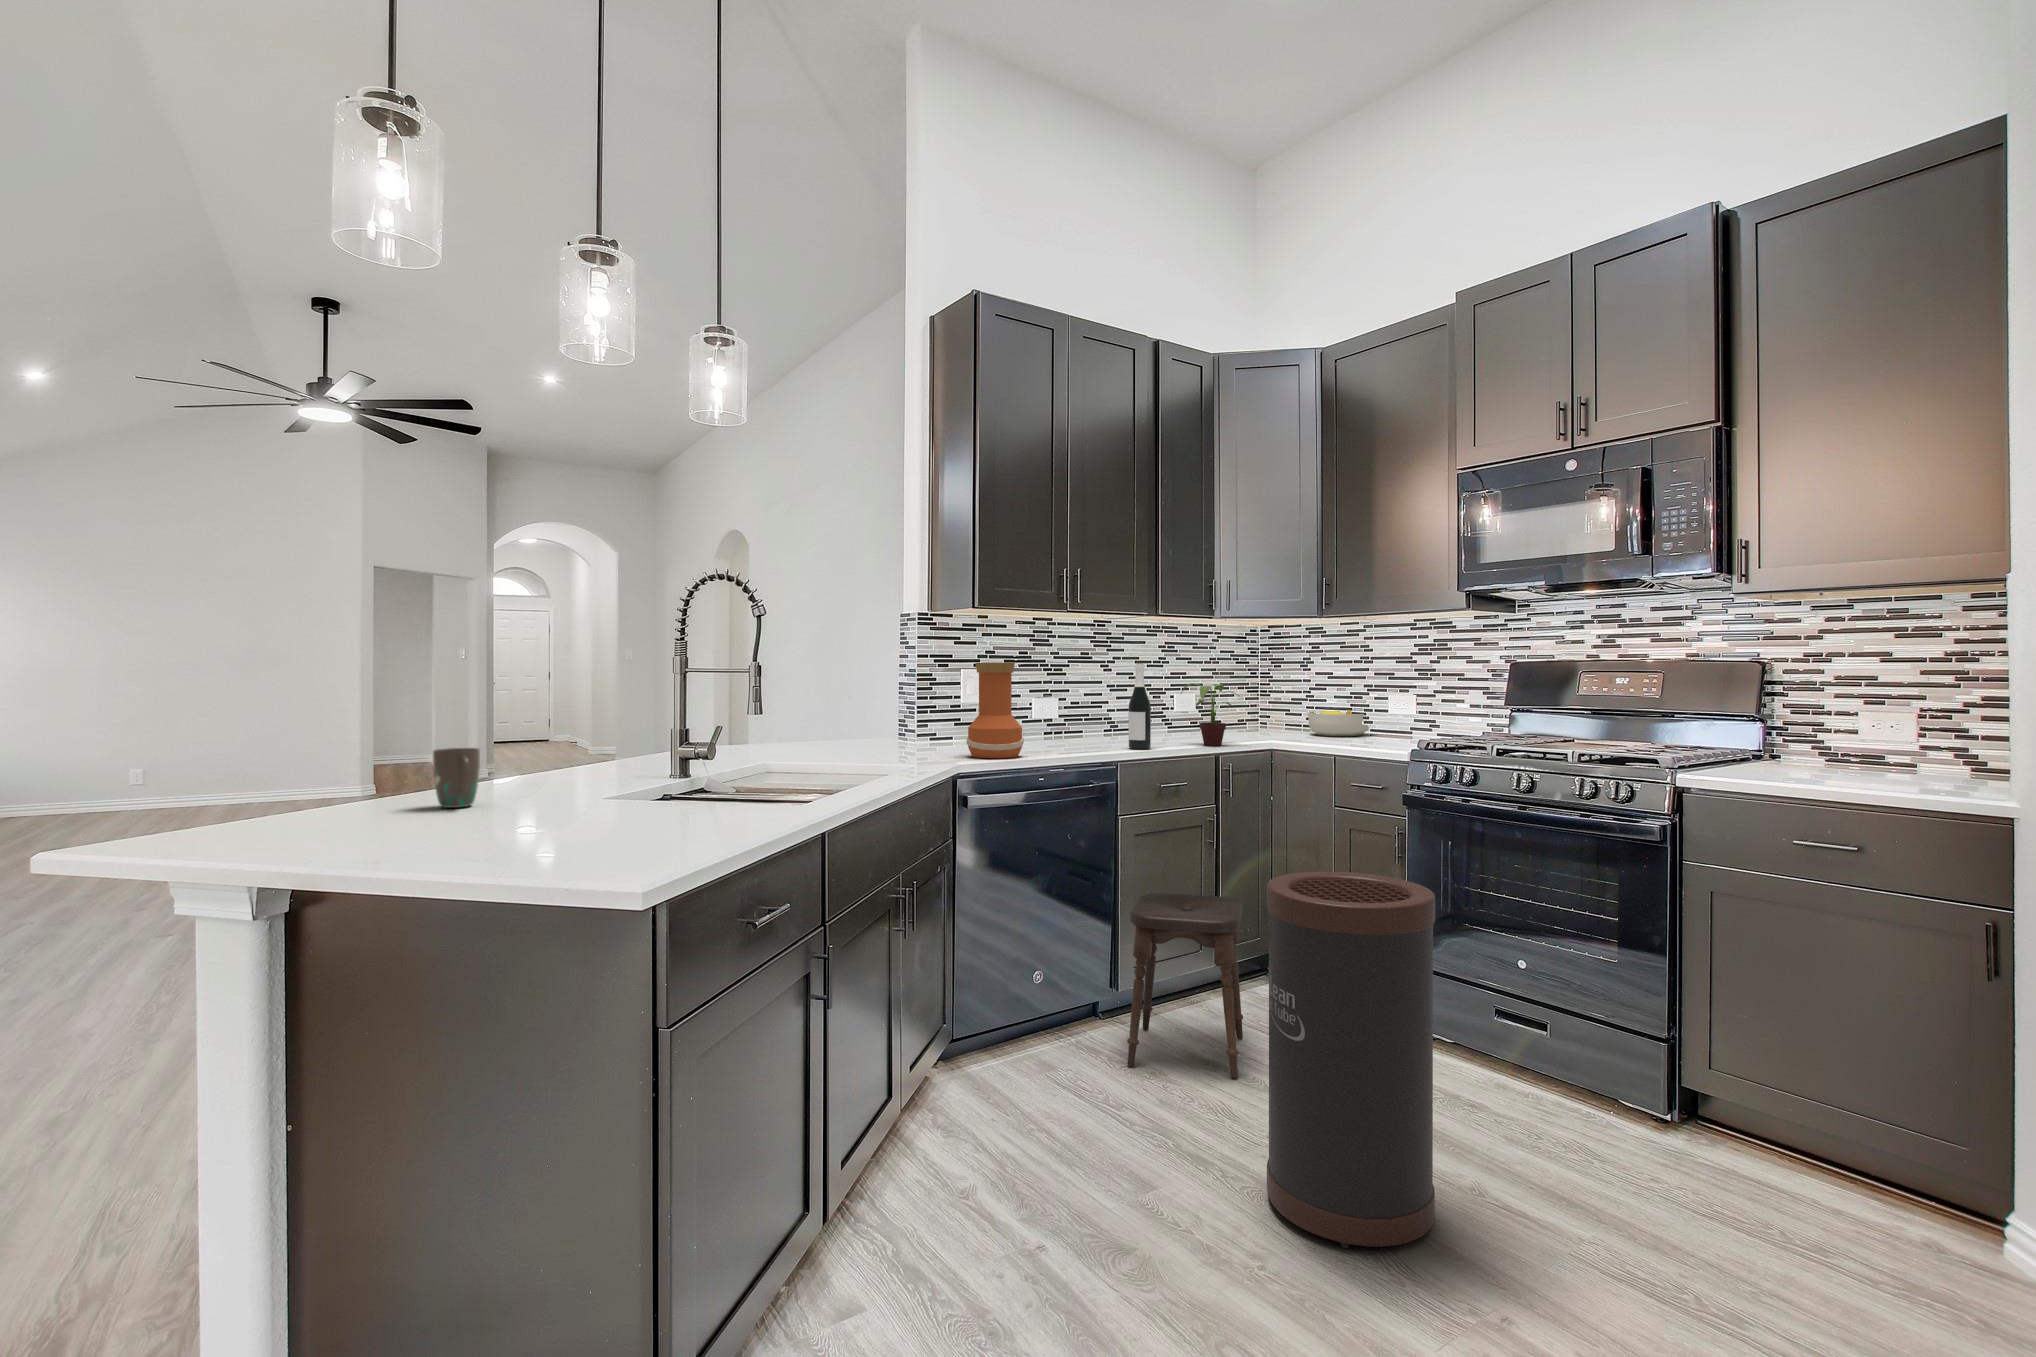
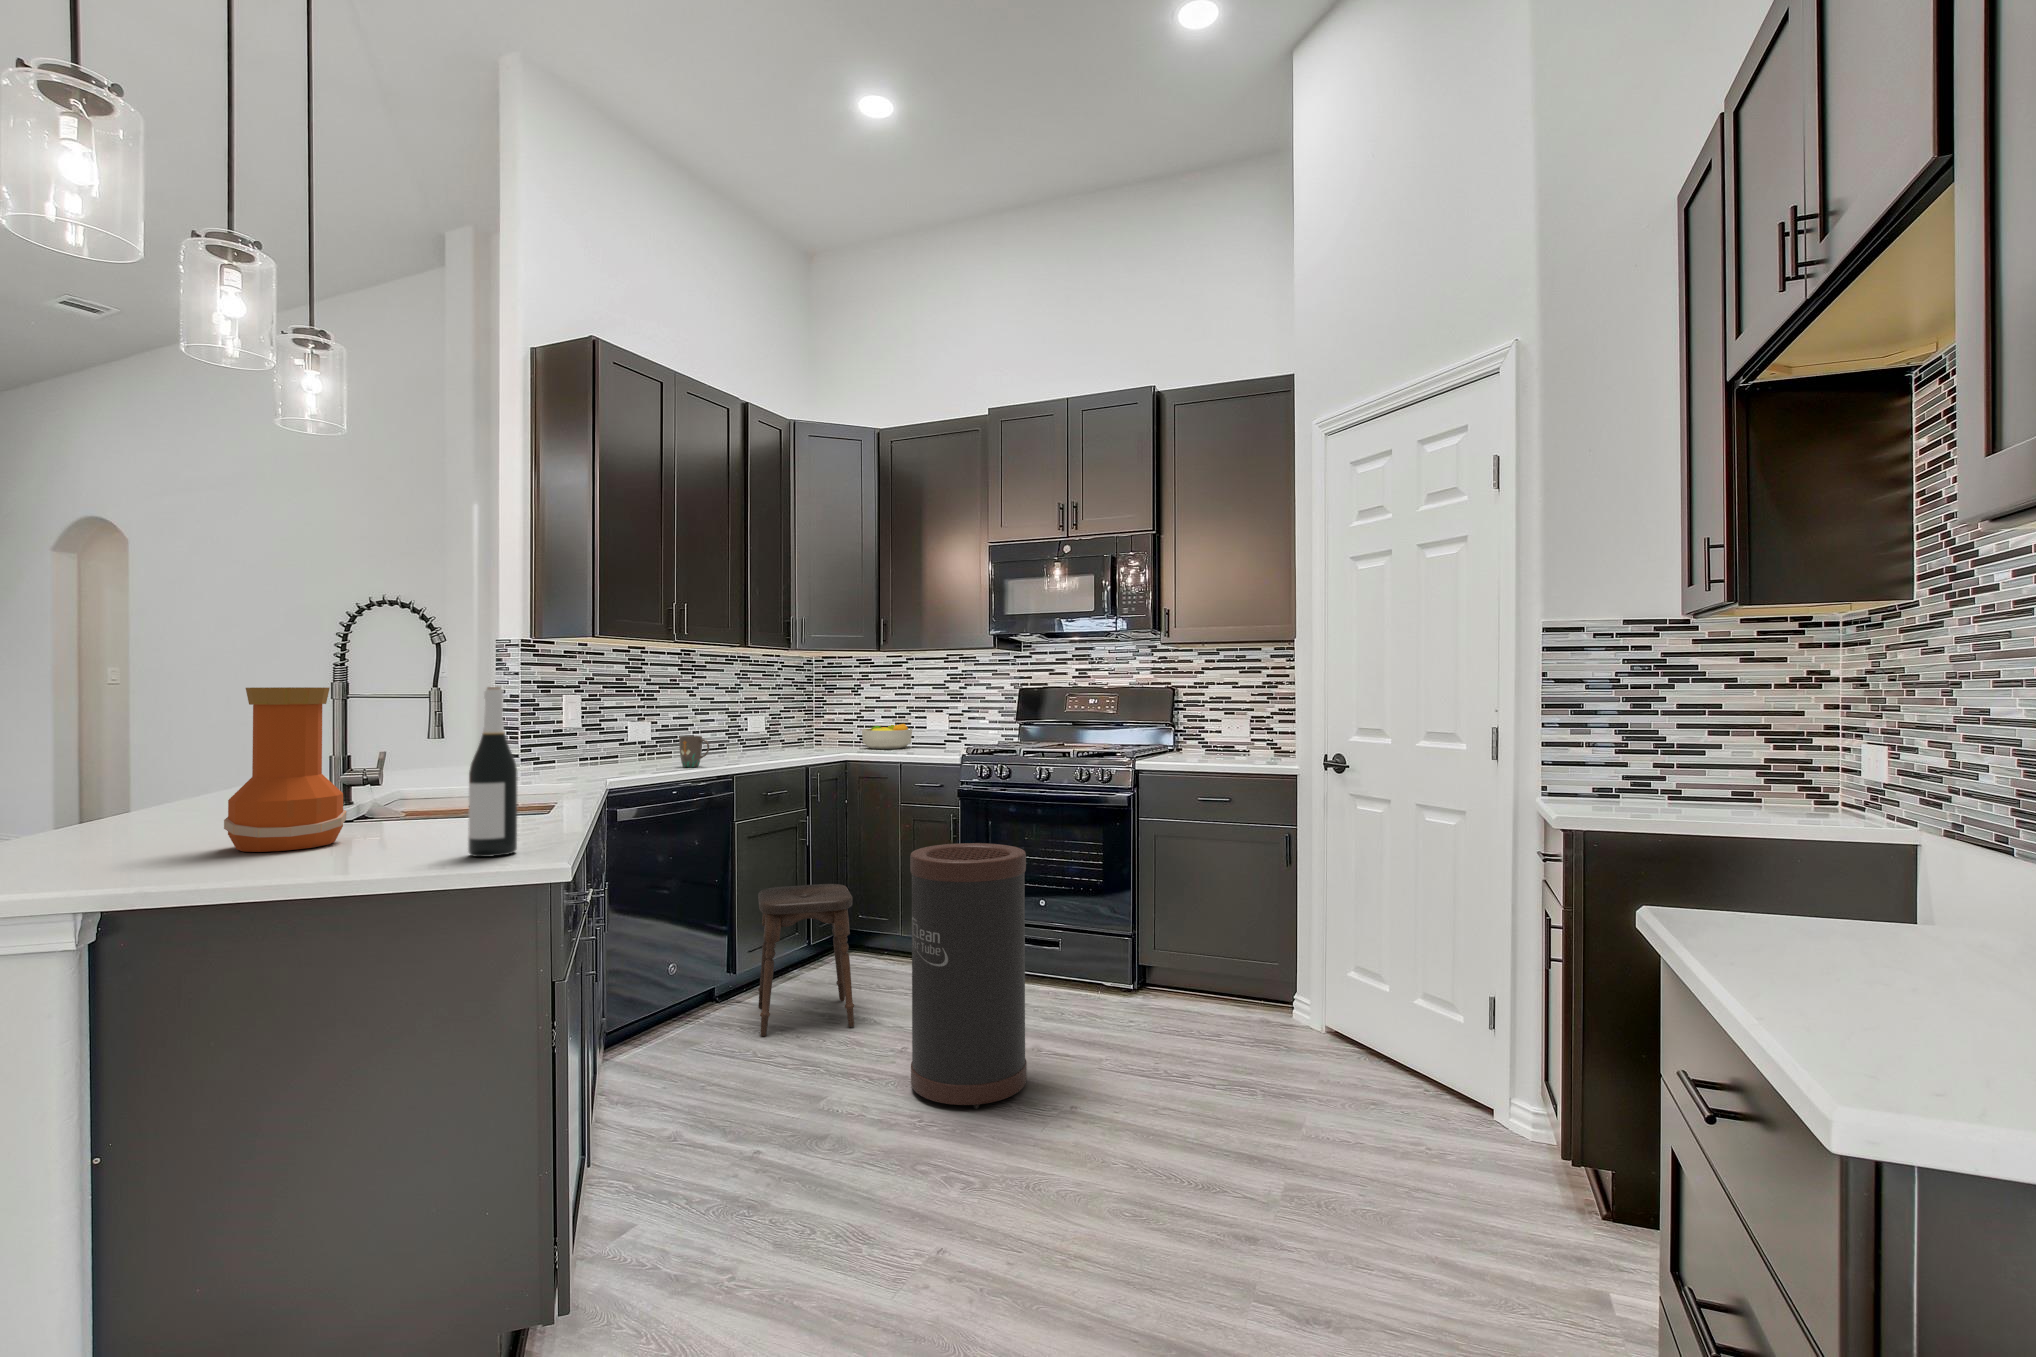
vase: present [967,663,1024,758] -> present [224,687,346,852]
wine bottle: present [1129,663,1151,749] -> present [468,687,518,857]
potted plant: present [1181,683,1240,746] -> none [773,706,828,760]
mug: present [433,748,480,808] -> present [679,736,709,767]

